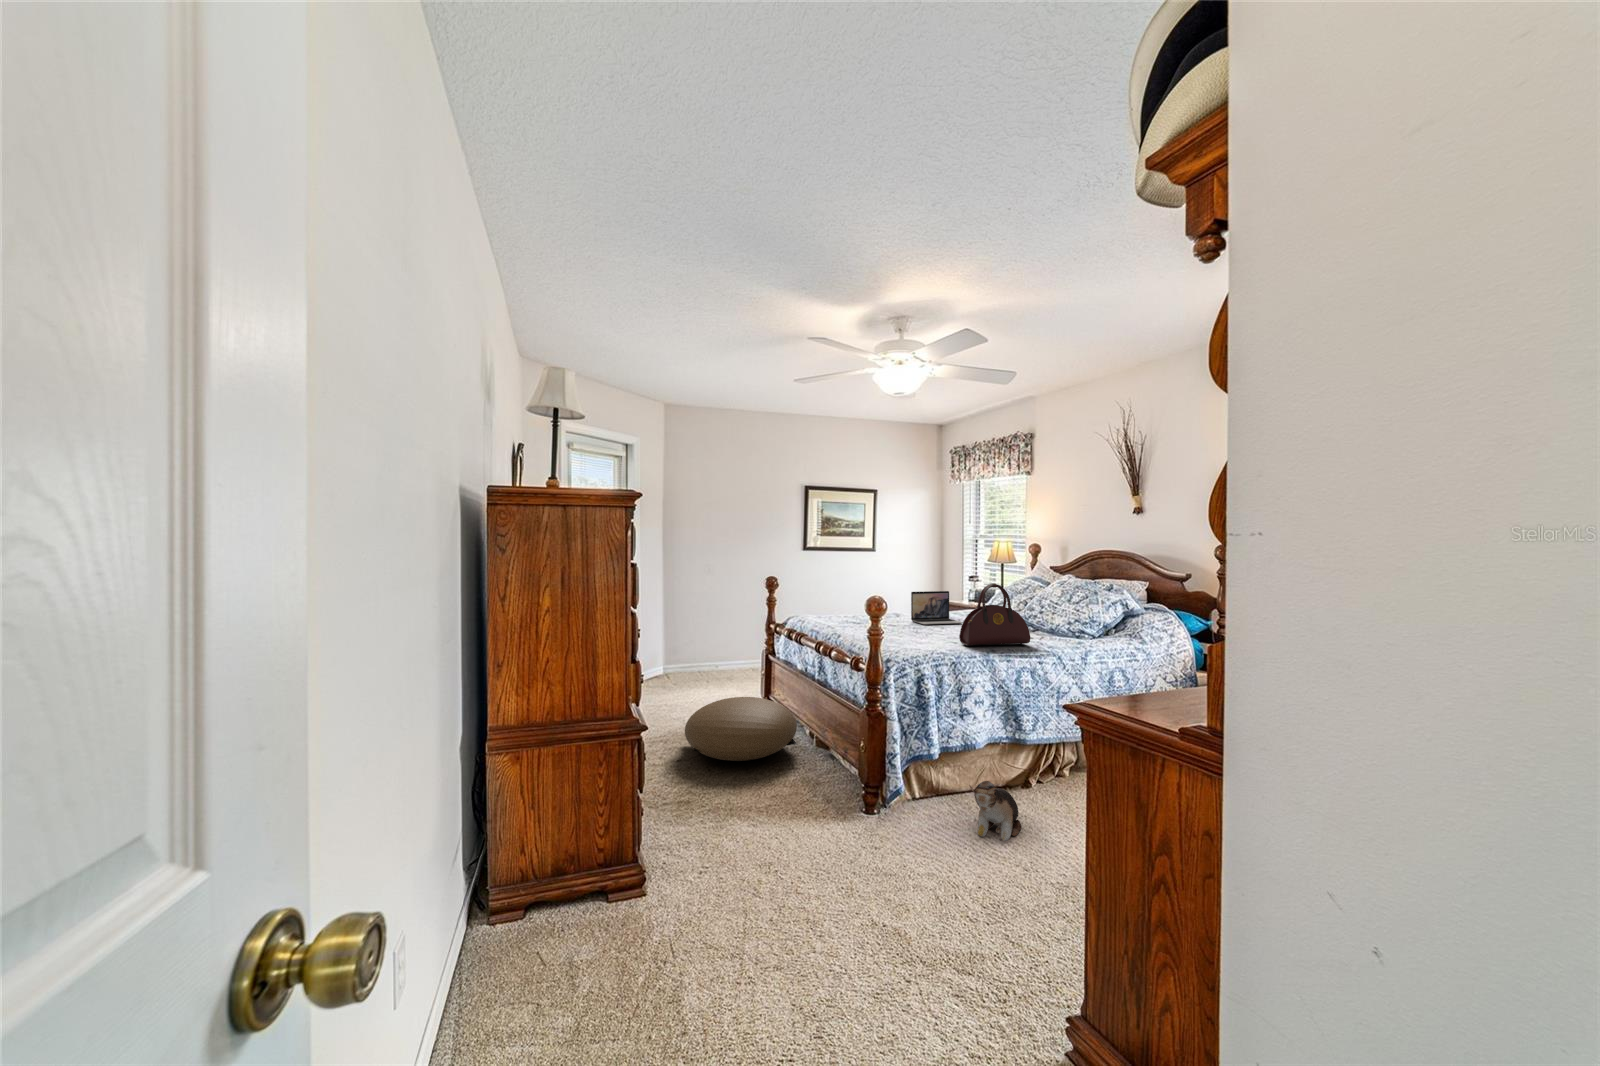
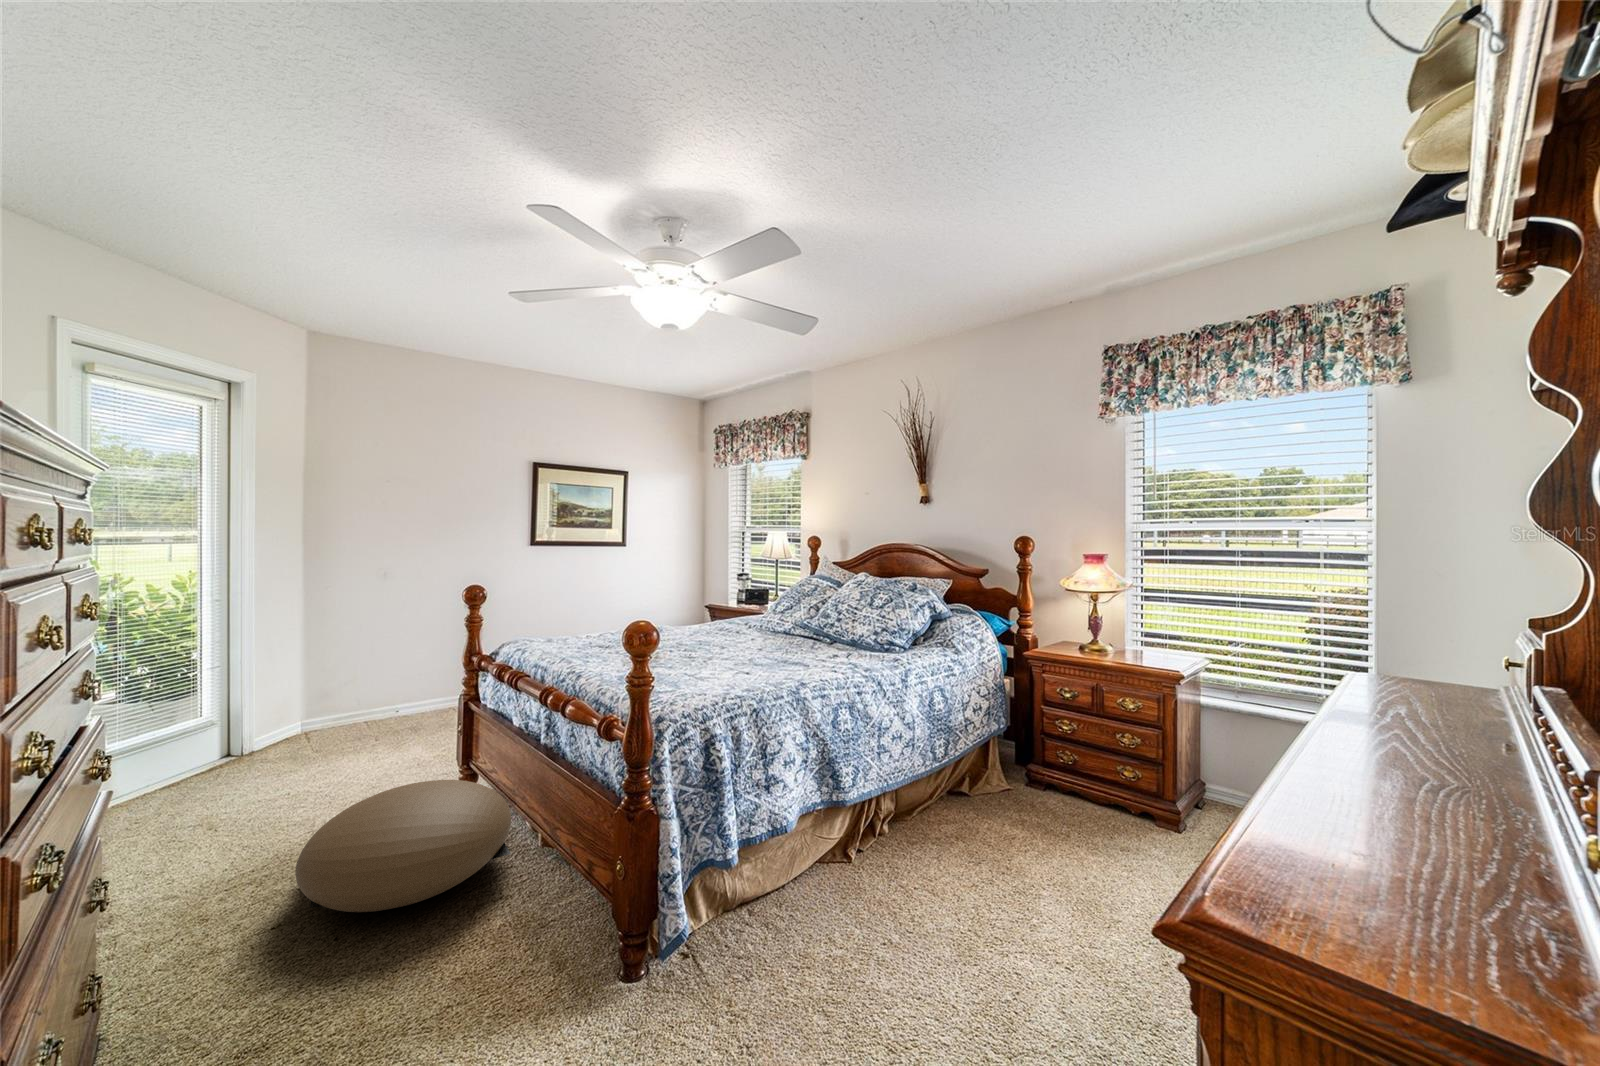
handbag: present [959,584,1030,646] -> none [753,591,842,678]
laptop: present [911,591,962,625] -> none [678,597,743,643]
plush toy: present [969,781,1021,841] -> none [796,900,862,990]

